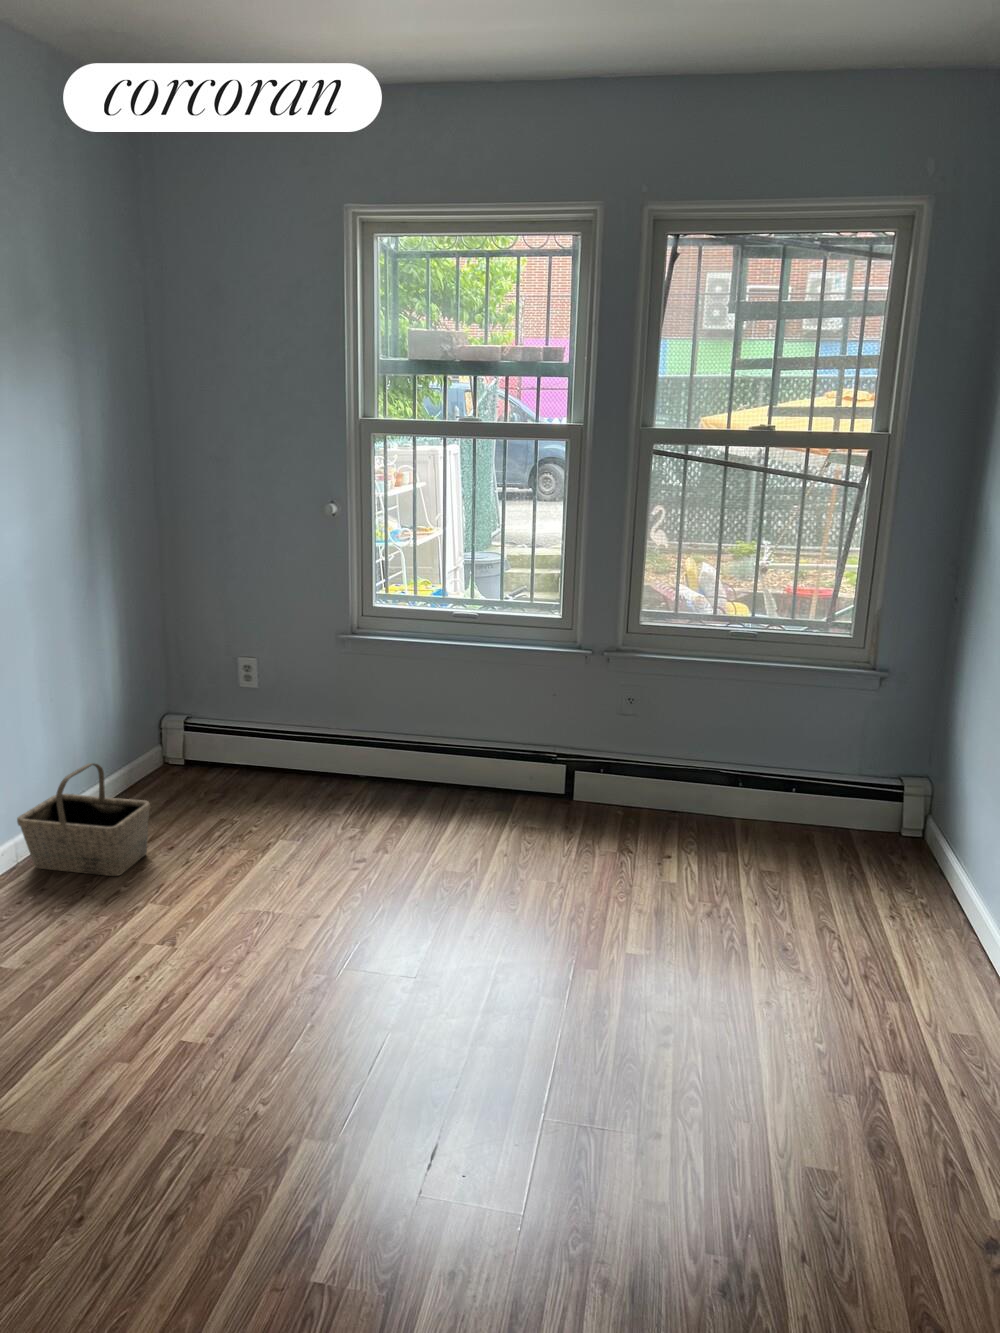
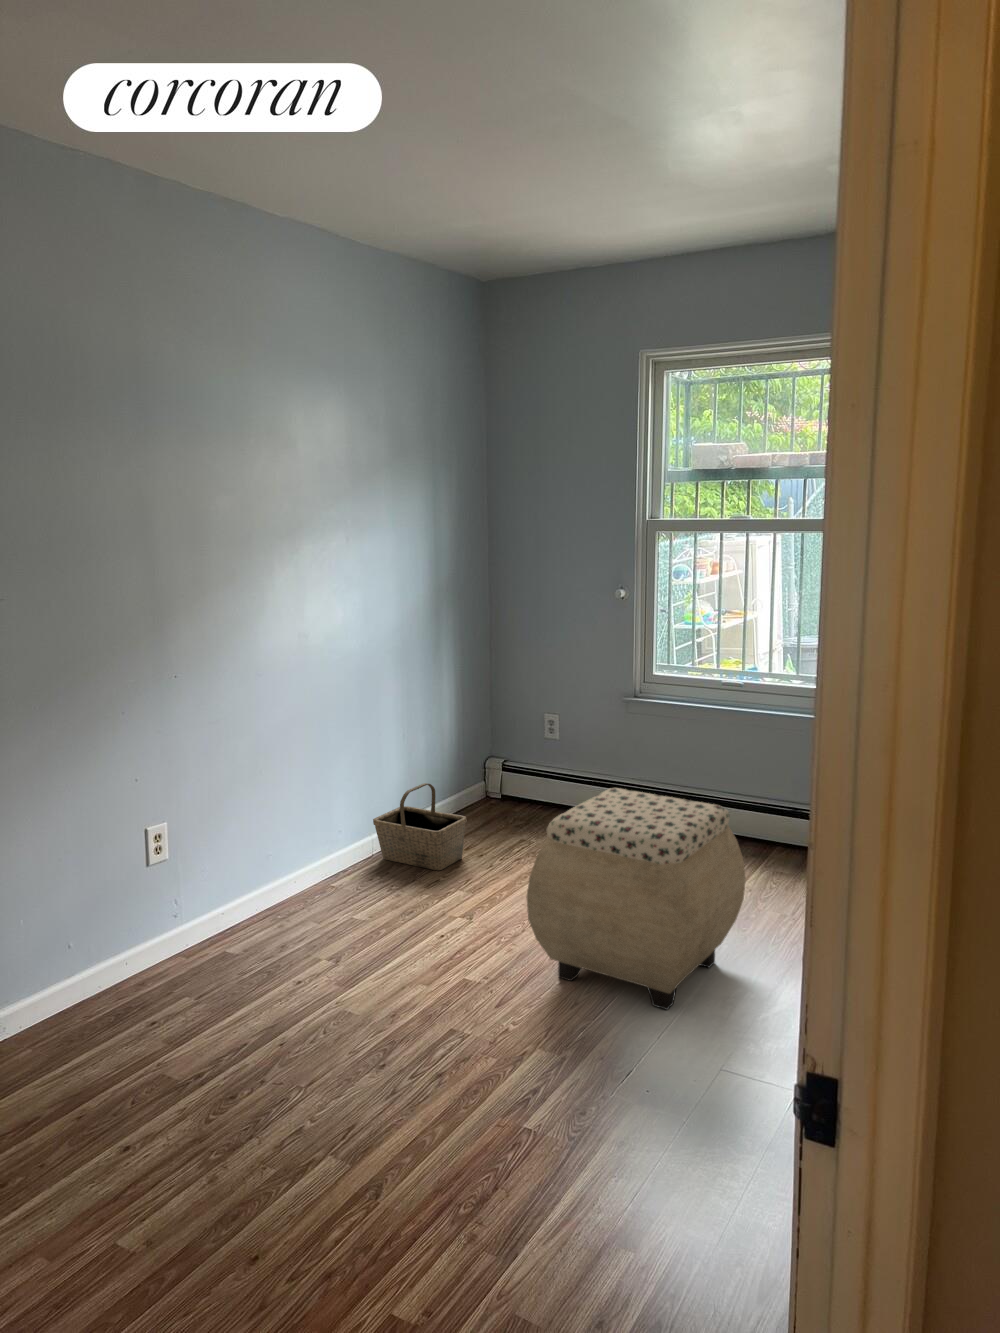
ottoman: none [264,761,527,1041] -> present [526,788,746,1010]

